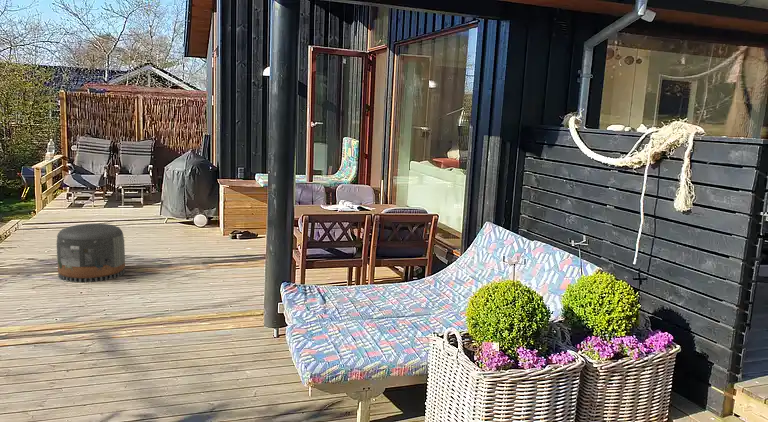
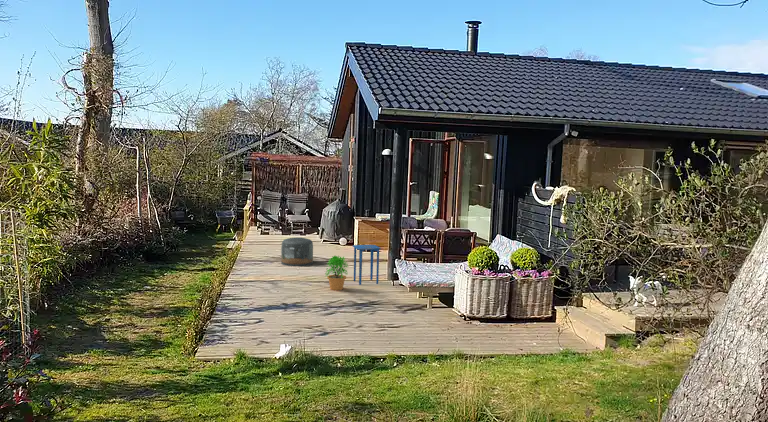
side table: none [185,246,247,339] -> present [353,245,381,285]
potted plant: none [106,283,171,366] -> present [325,256,348,290]

